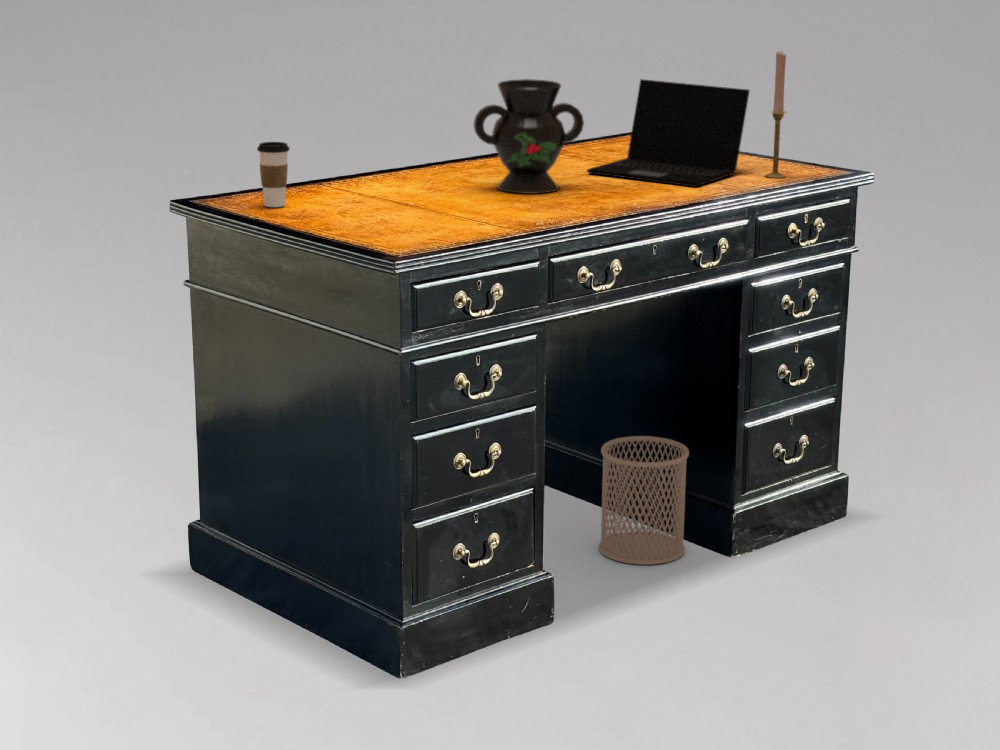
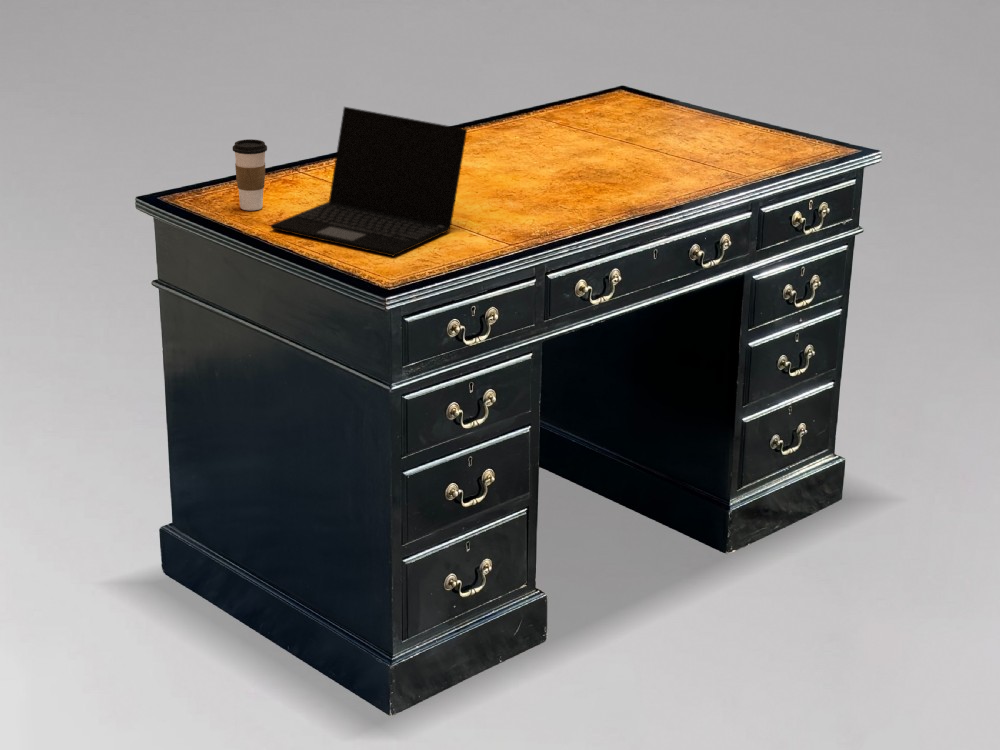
candlestick: present [765,52,787,178] -> none [767,28,793,161]
decorative vase: present [474,79,584,194] -> none [462,62,579,188]
laptop: present [587,79,749,187] -> present [271,107,467,256]
wastebasket: present [599,436,689,565] -> none [589,428,685,565]

